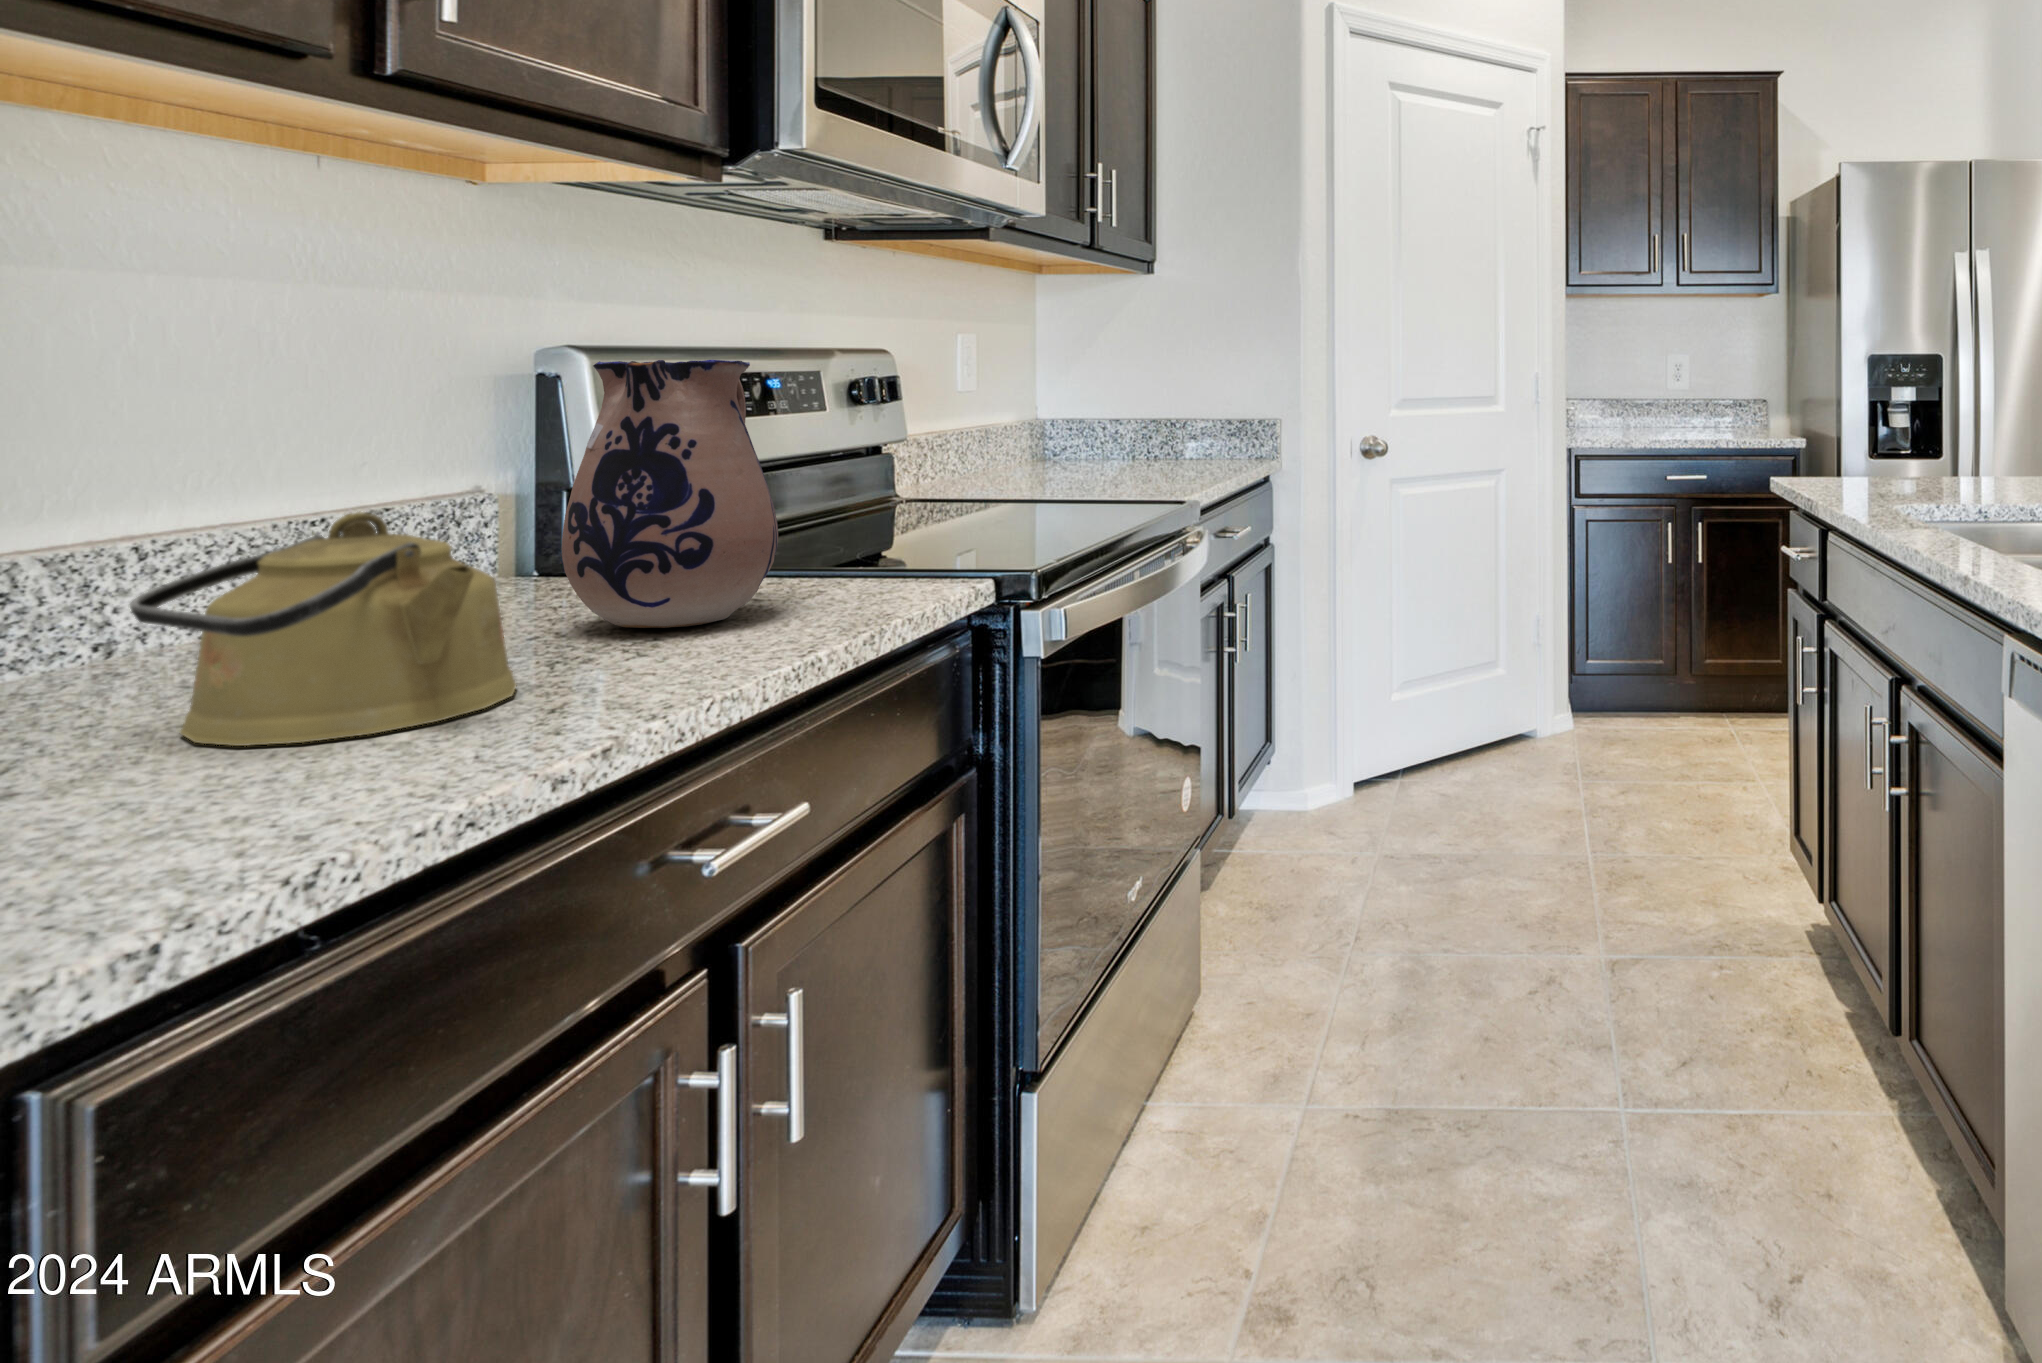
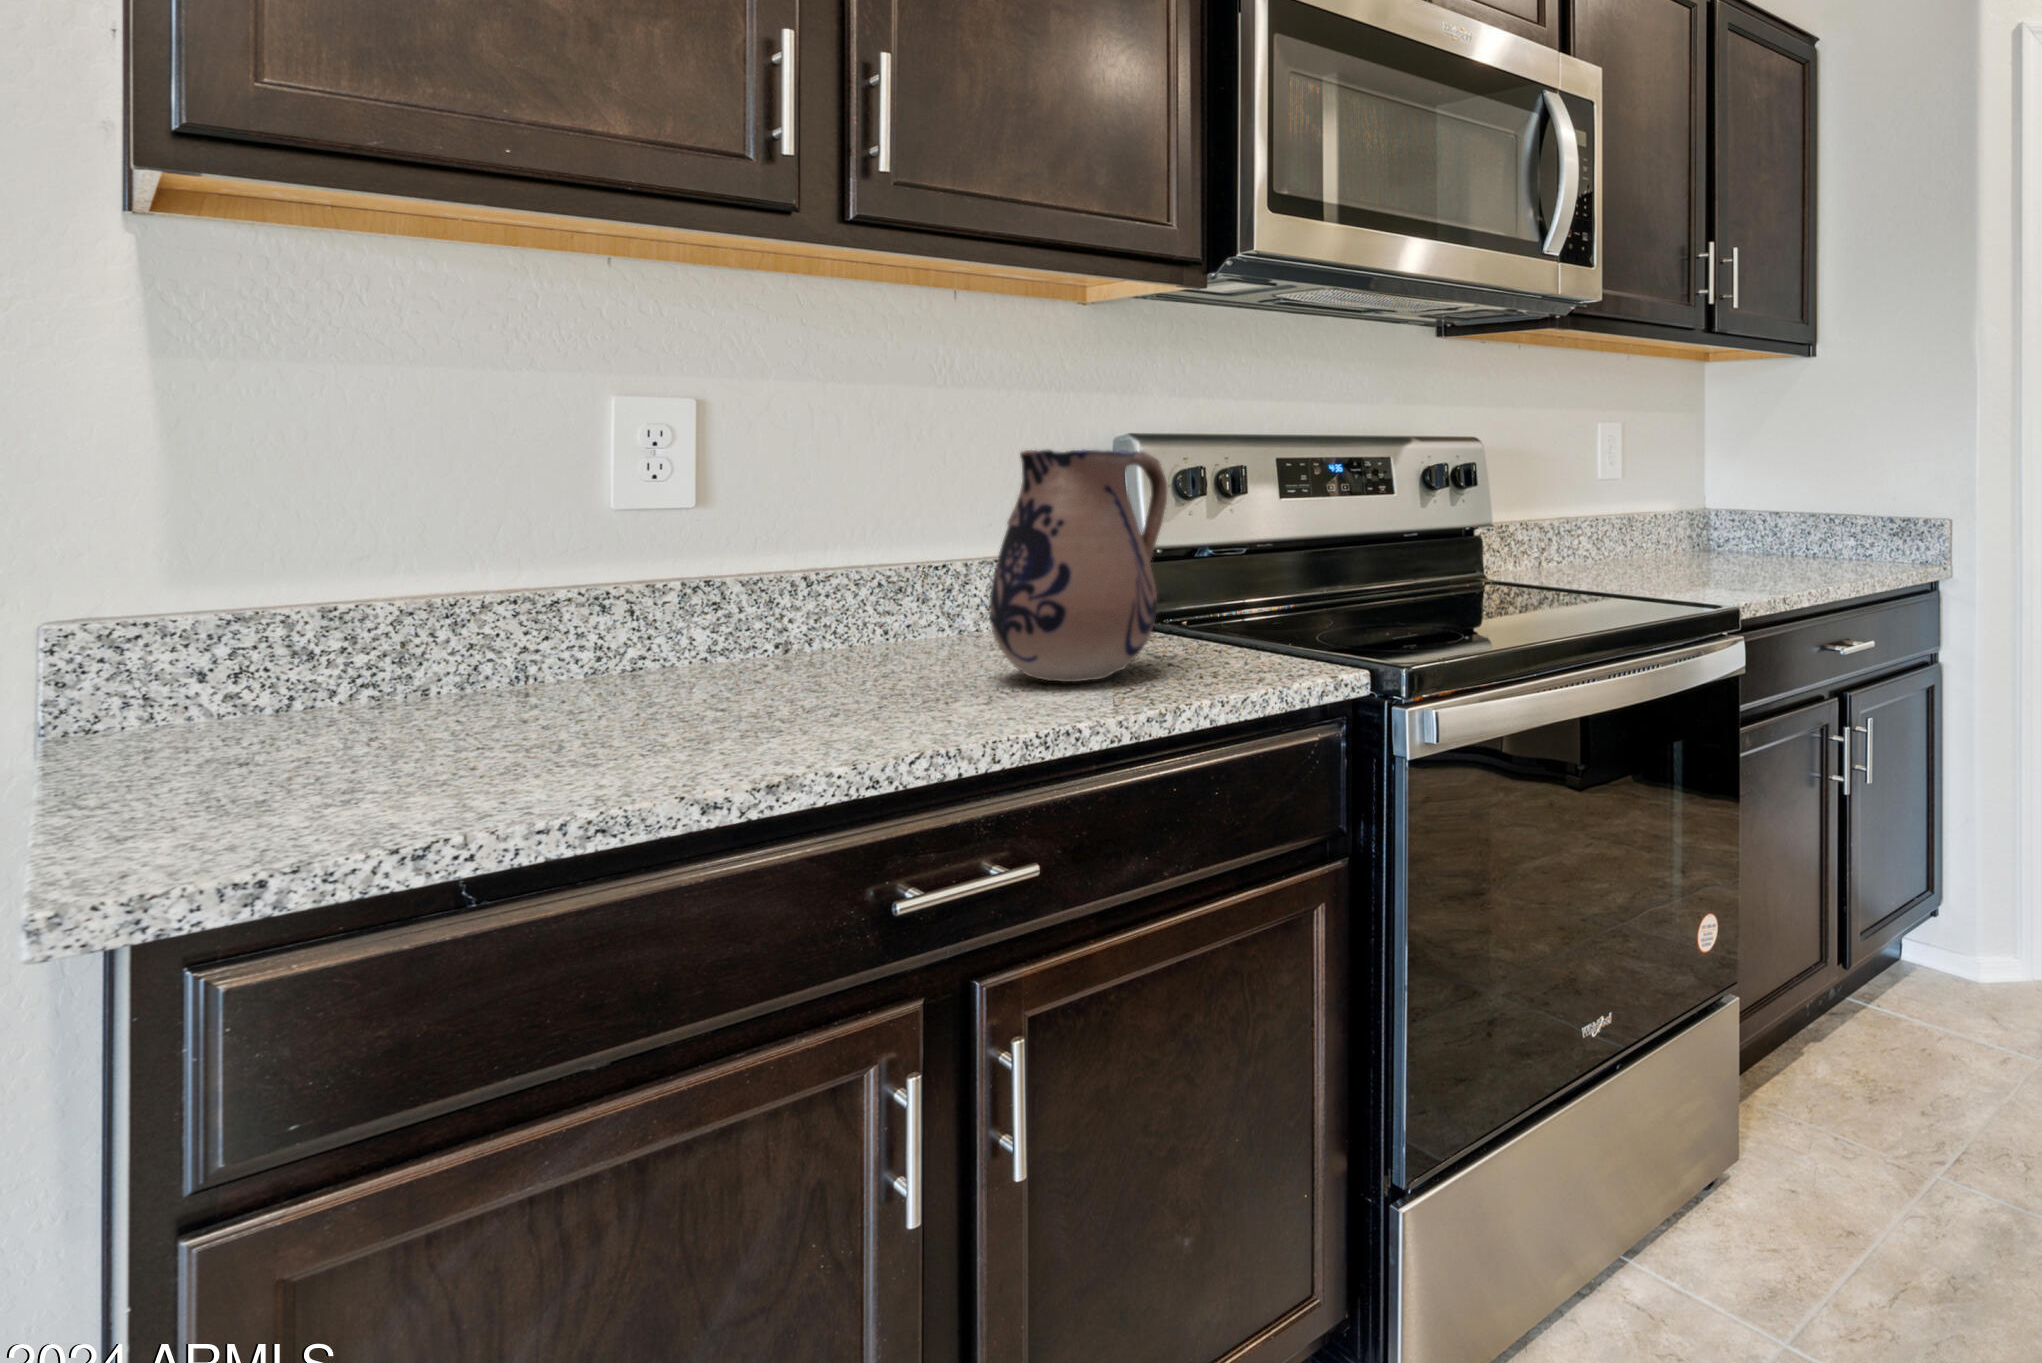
kettle: present [130,512,517,746] -> none [619,566,864,740]

